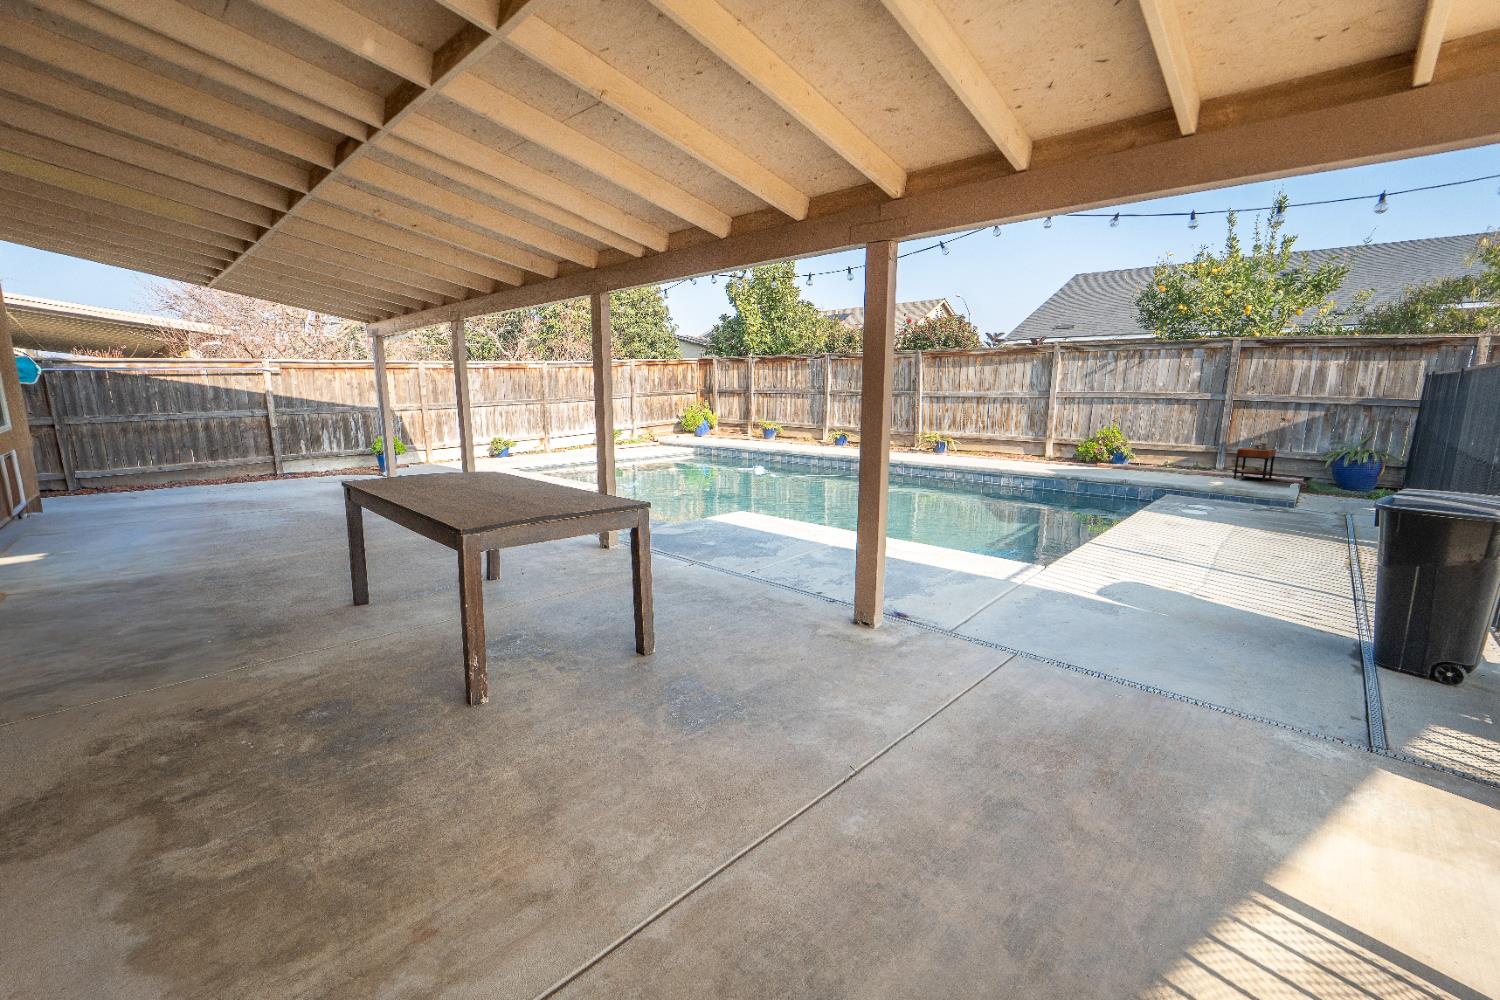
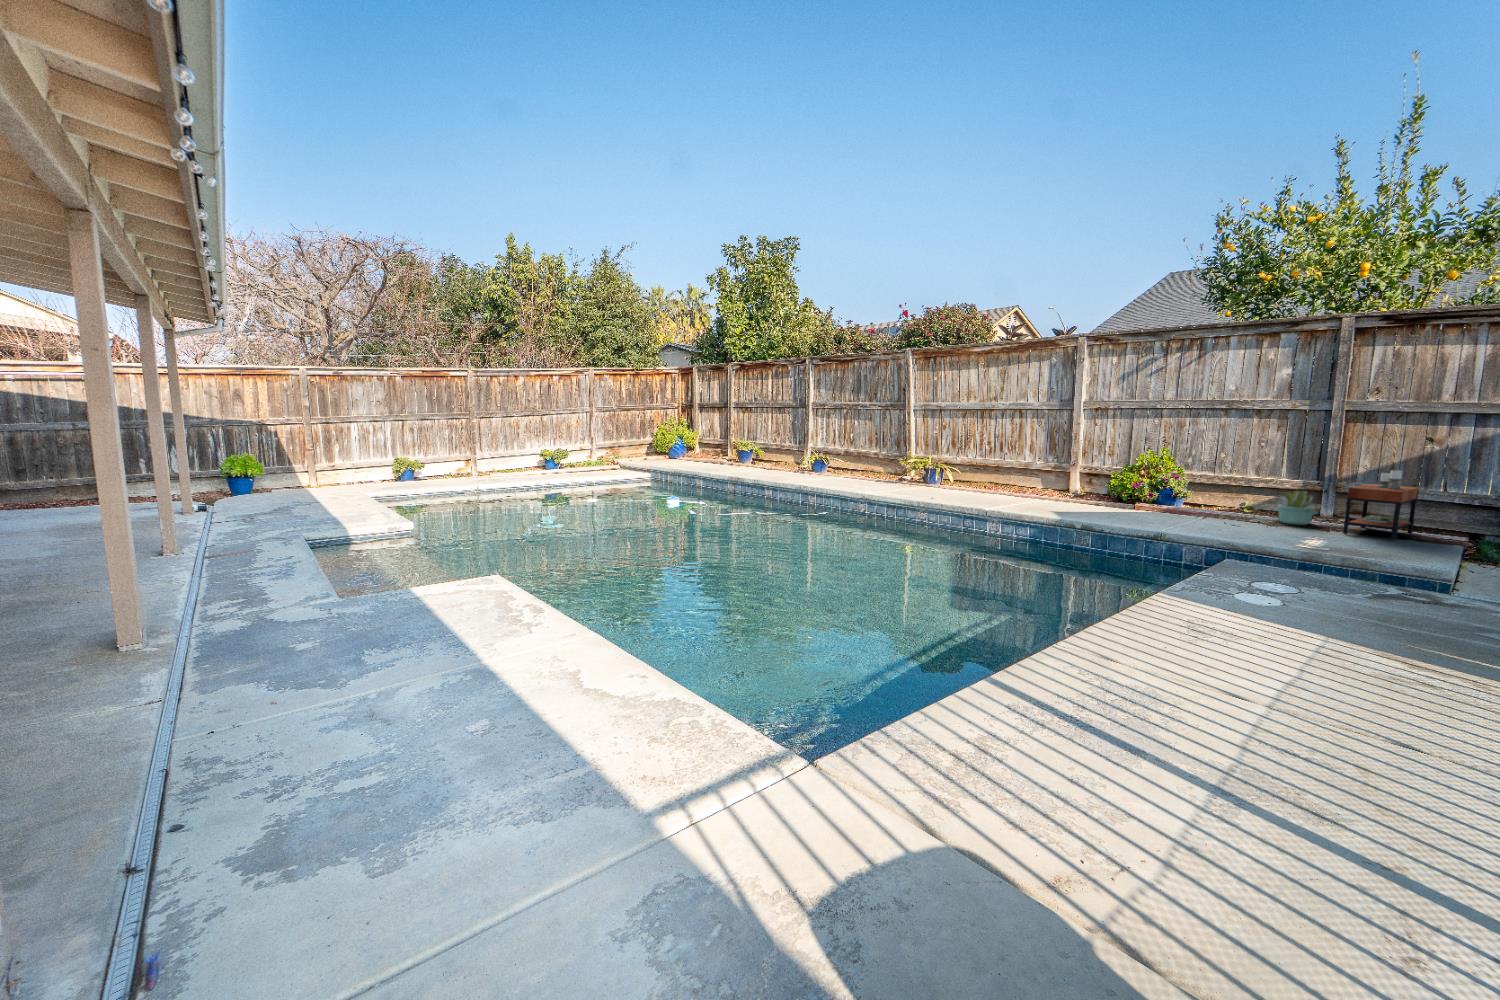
decorative plant: none [1189,453,1219,475] -> present [1274,491,1321,525]

